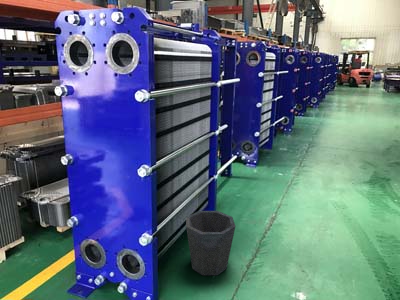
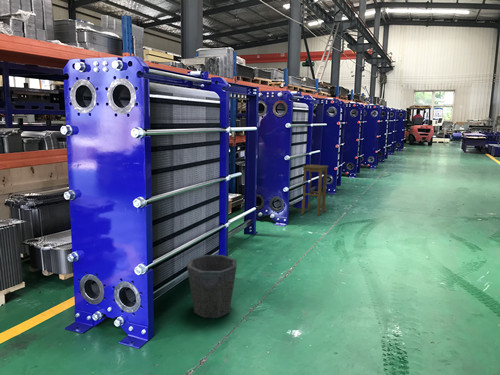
stool: none [267,110,293,157] -> present [301,165,328,216]

